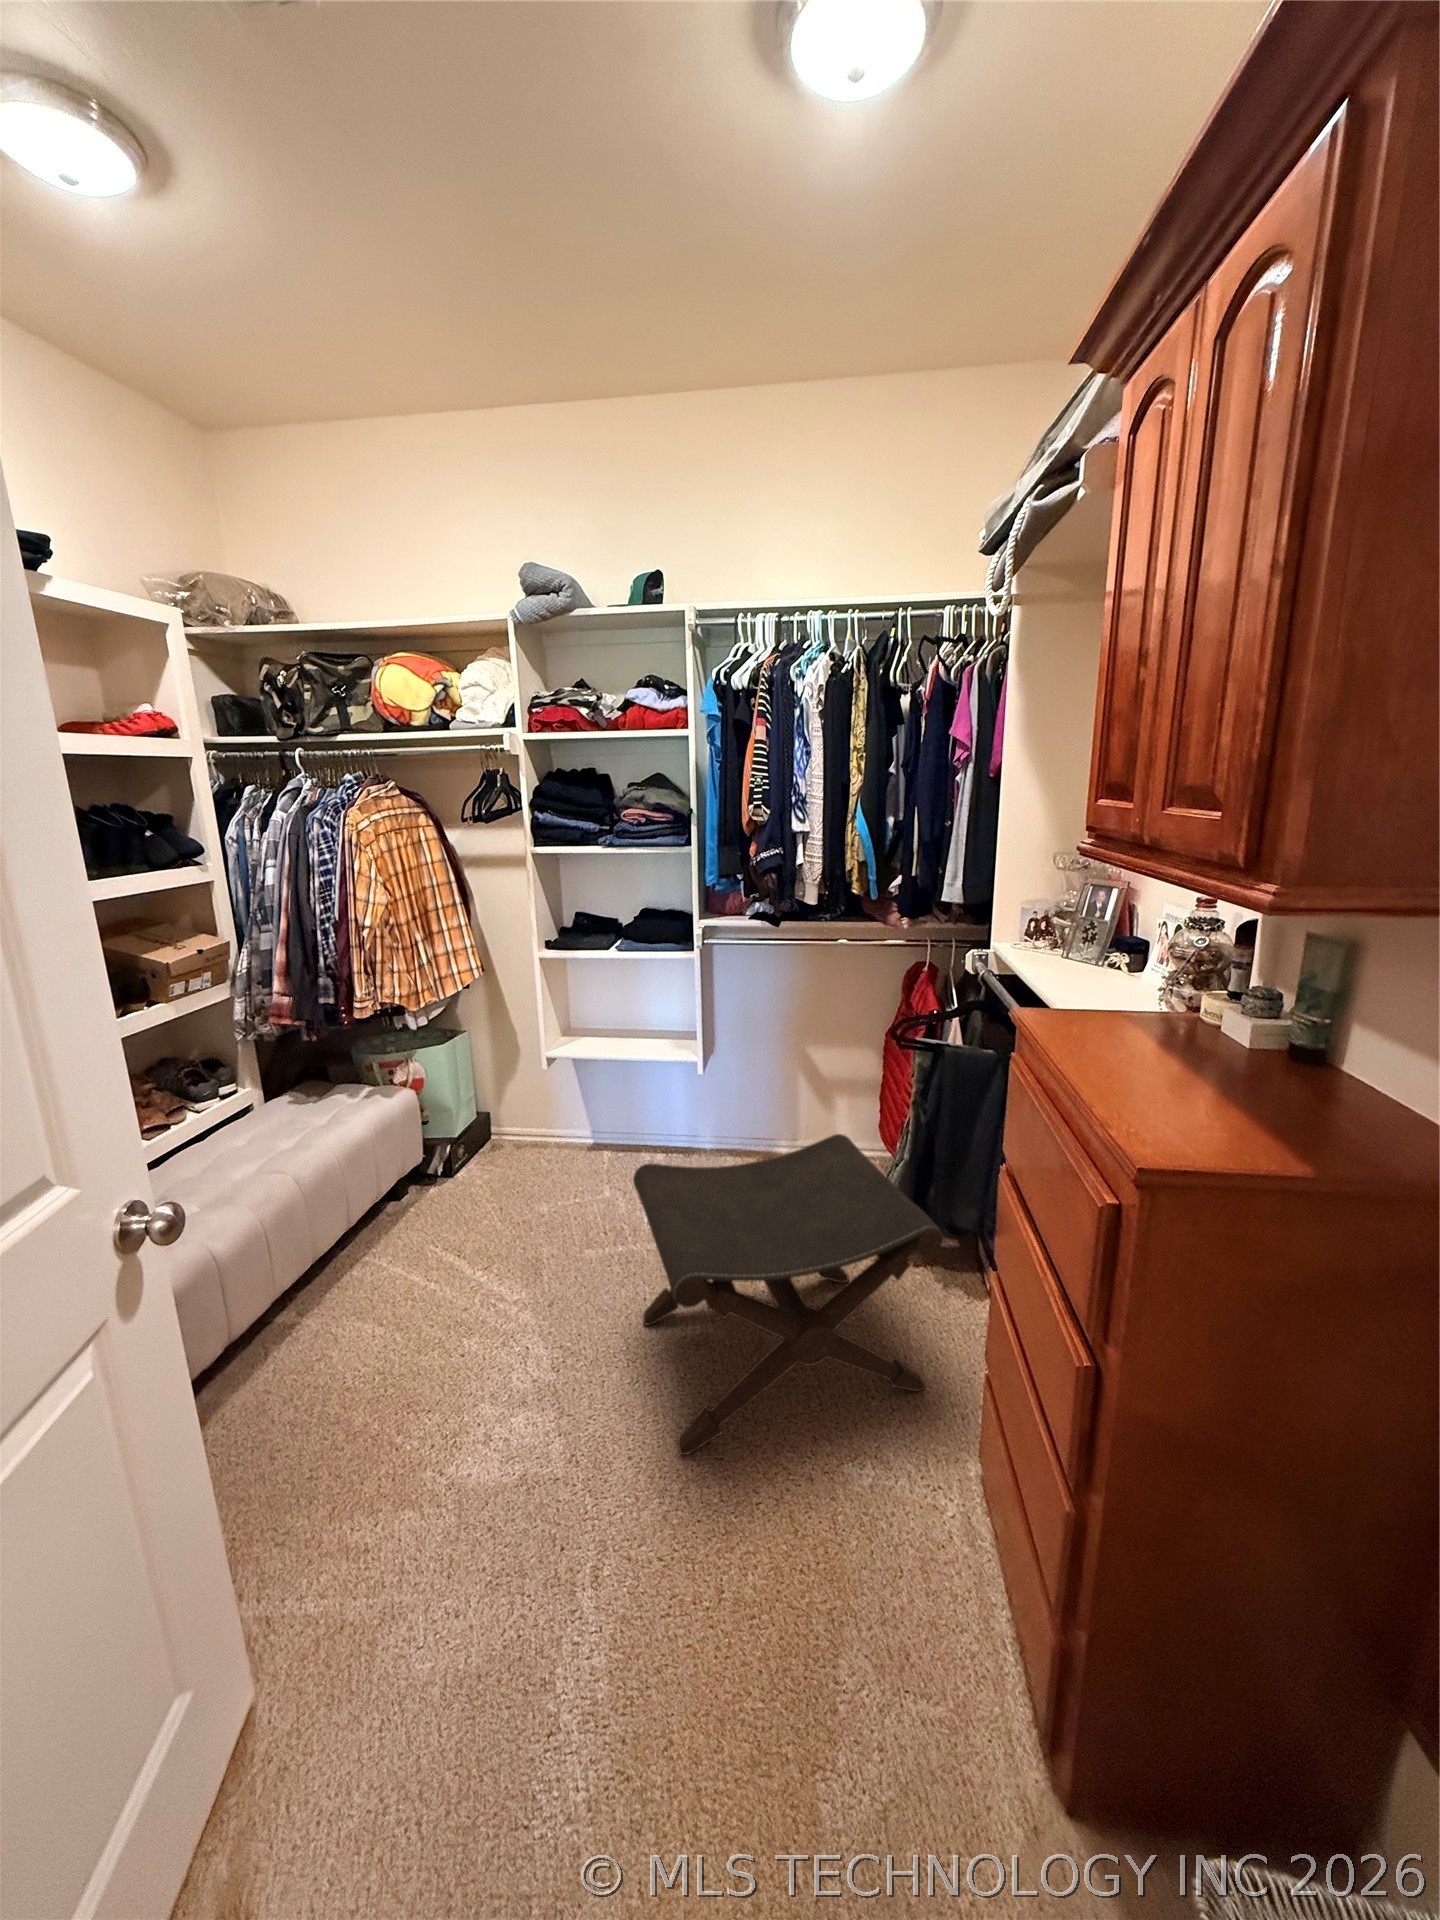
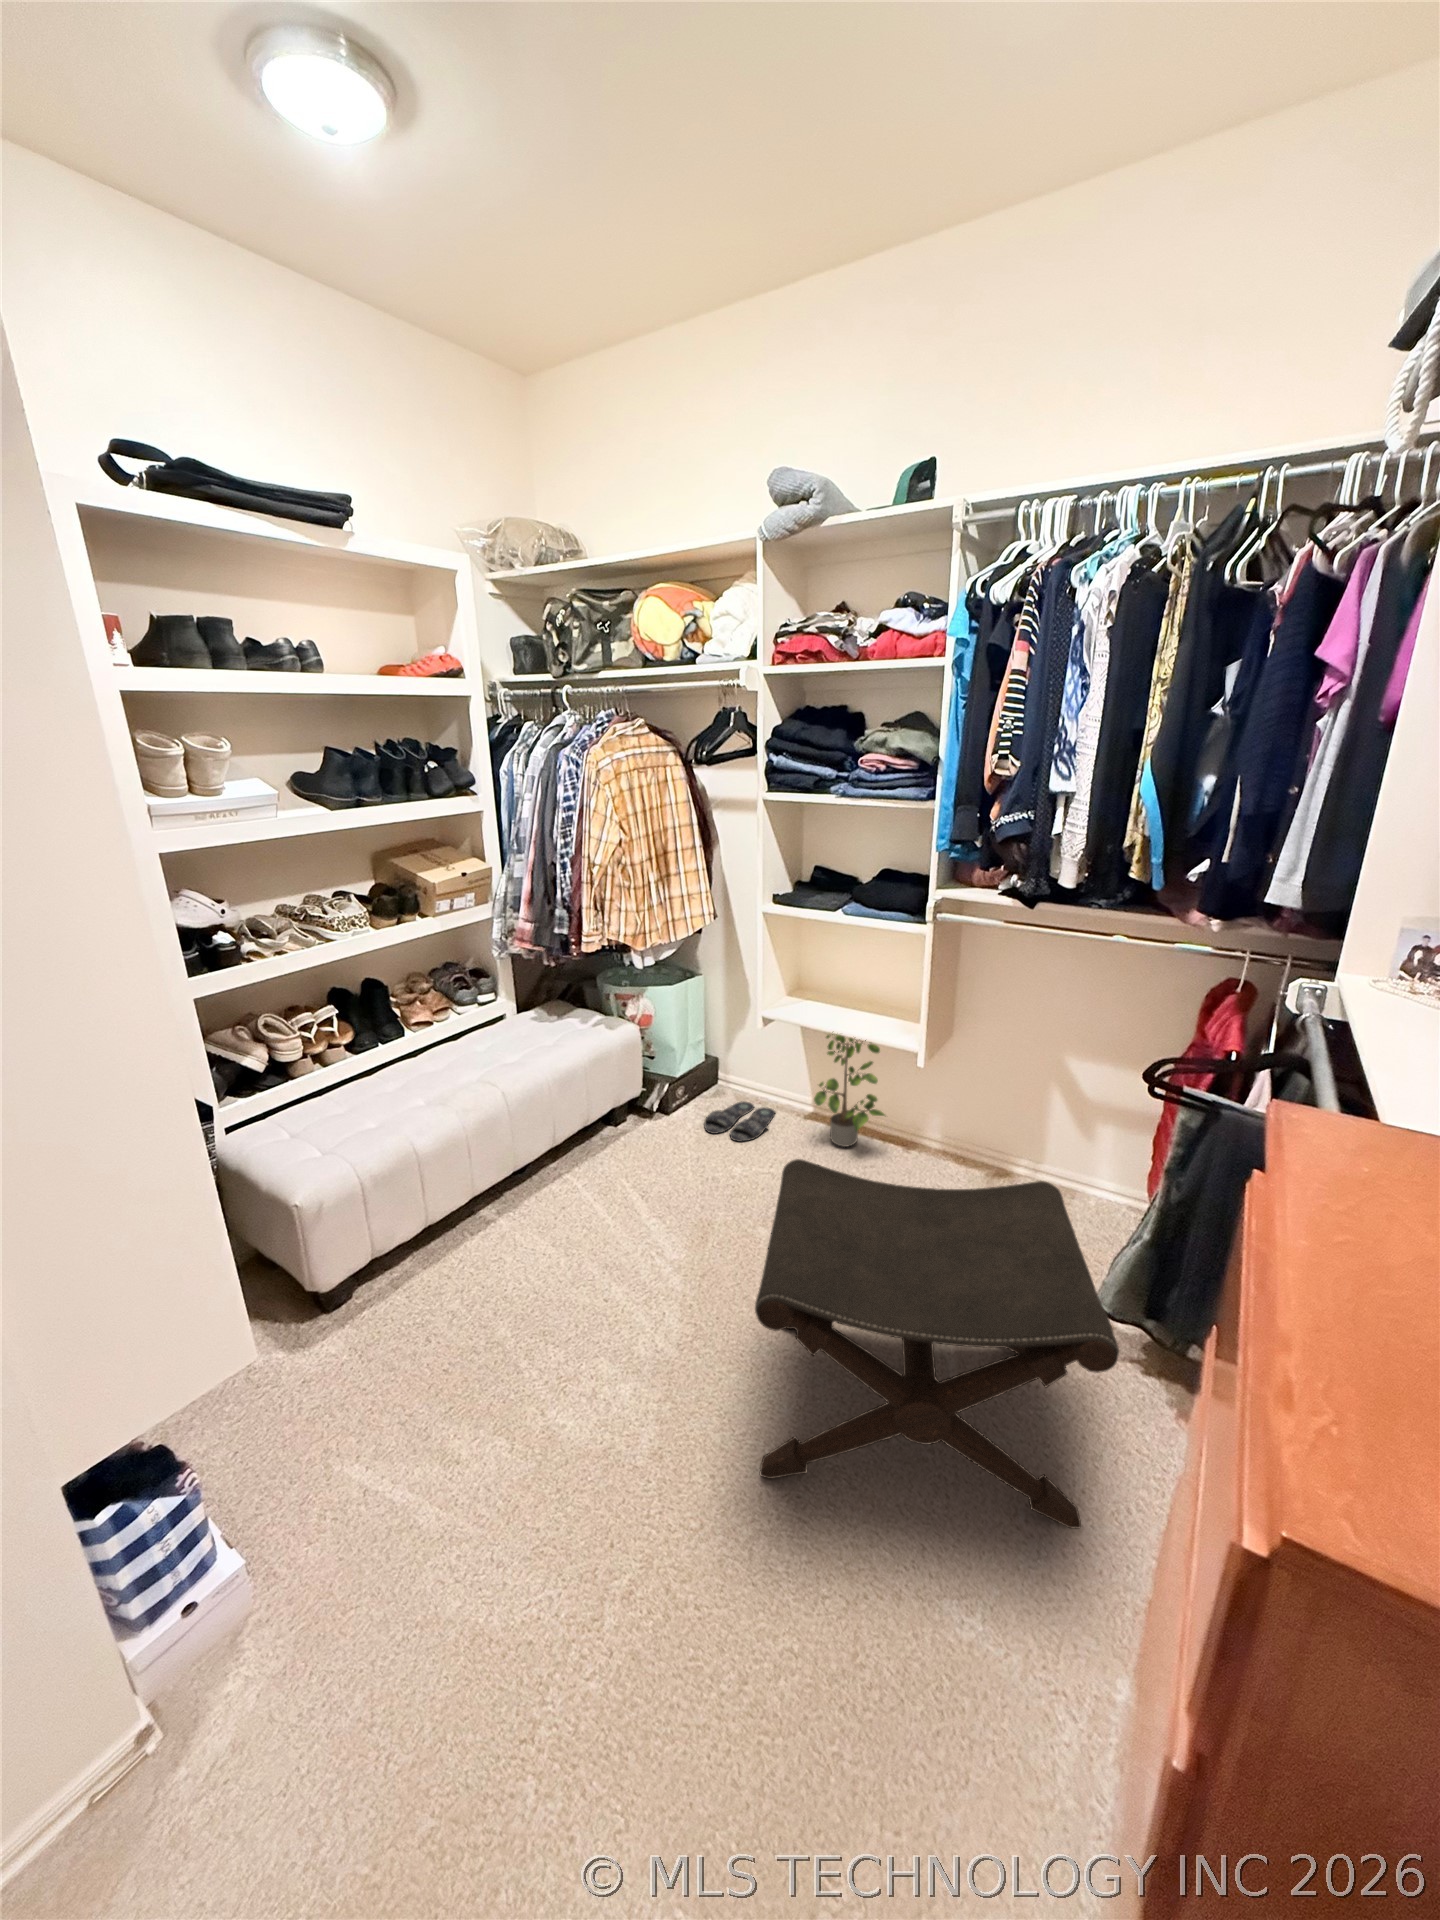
potted plant: none [600,1054,669,1162] -> present [814,1034,885,1147]
slippers: none [492,1144,558,1181] -> present [704,1101,776,1142]

